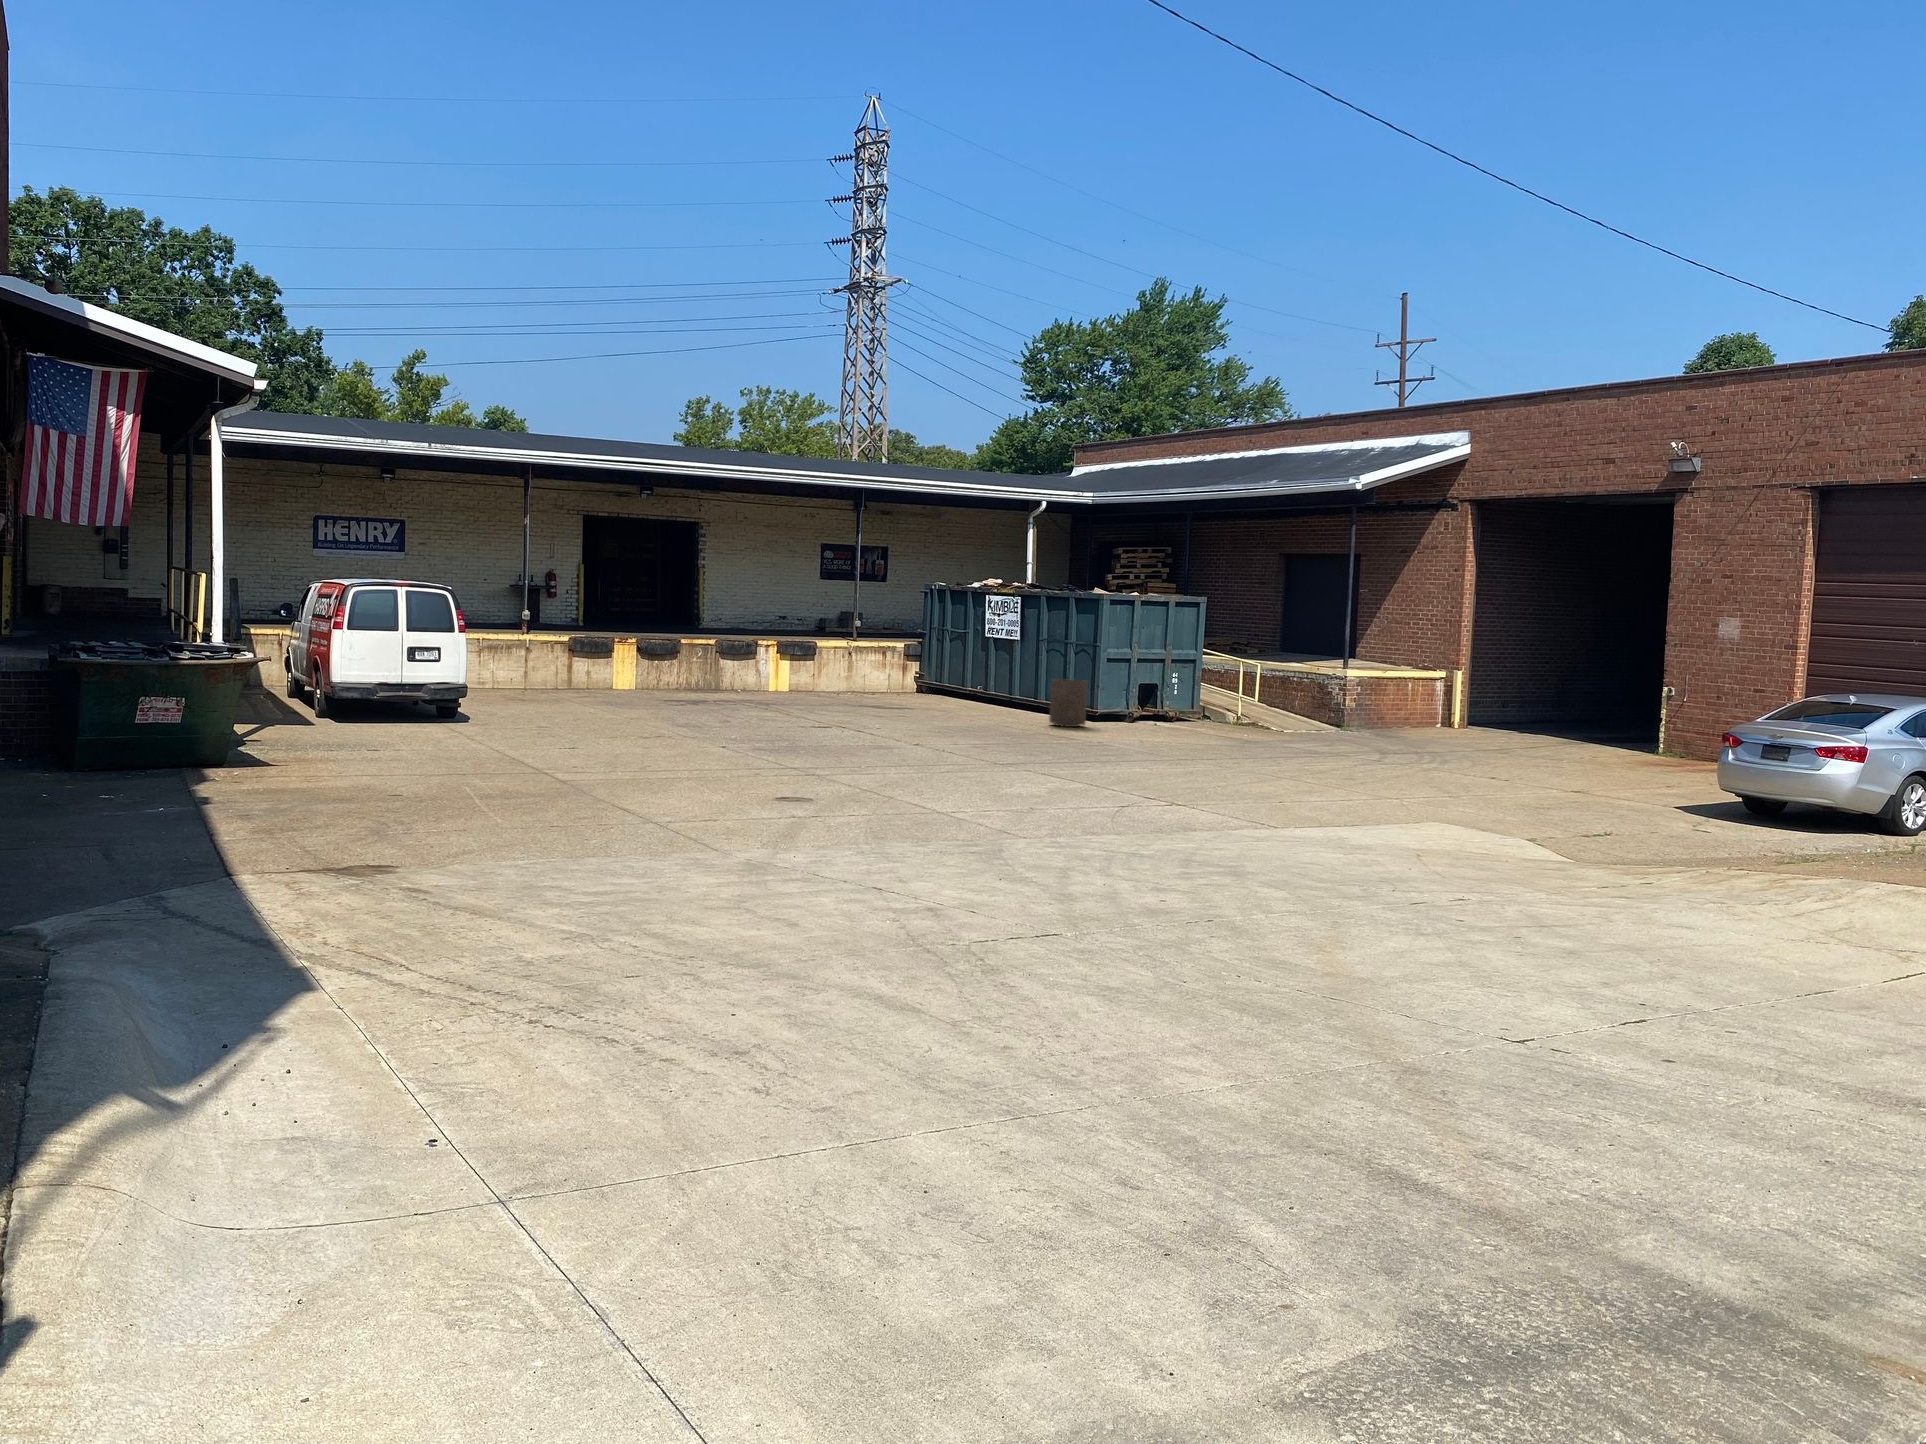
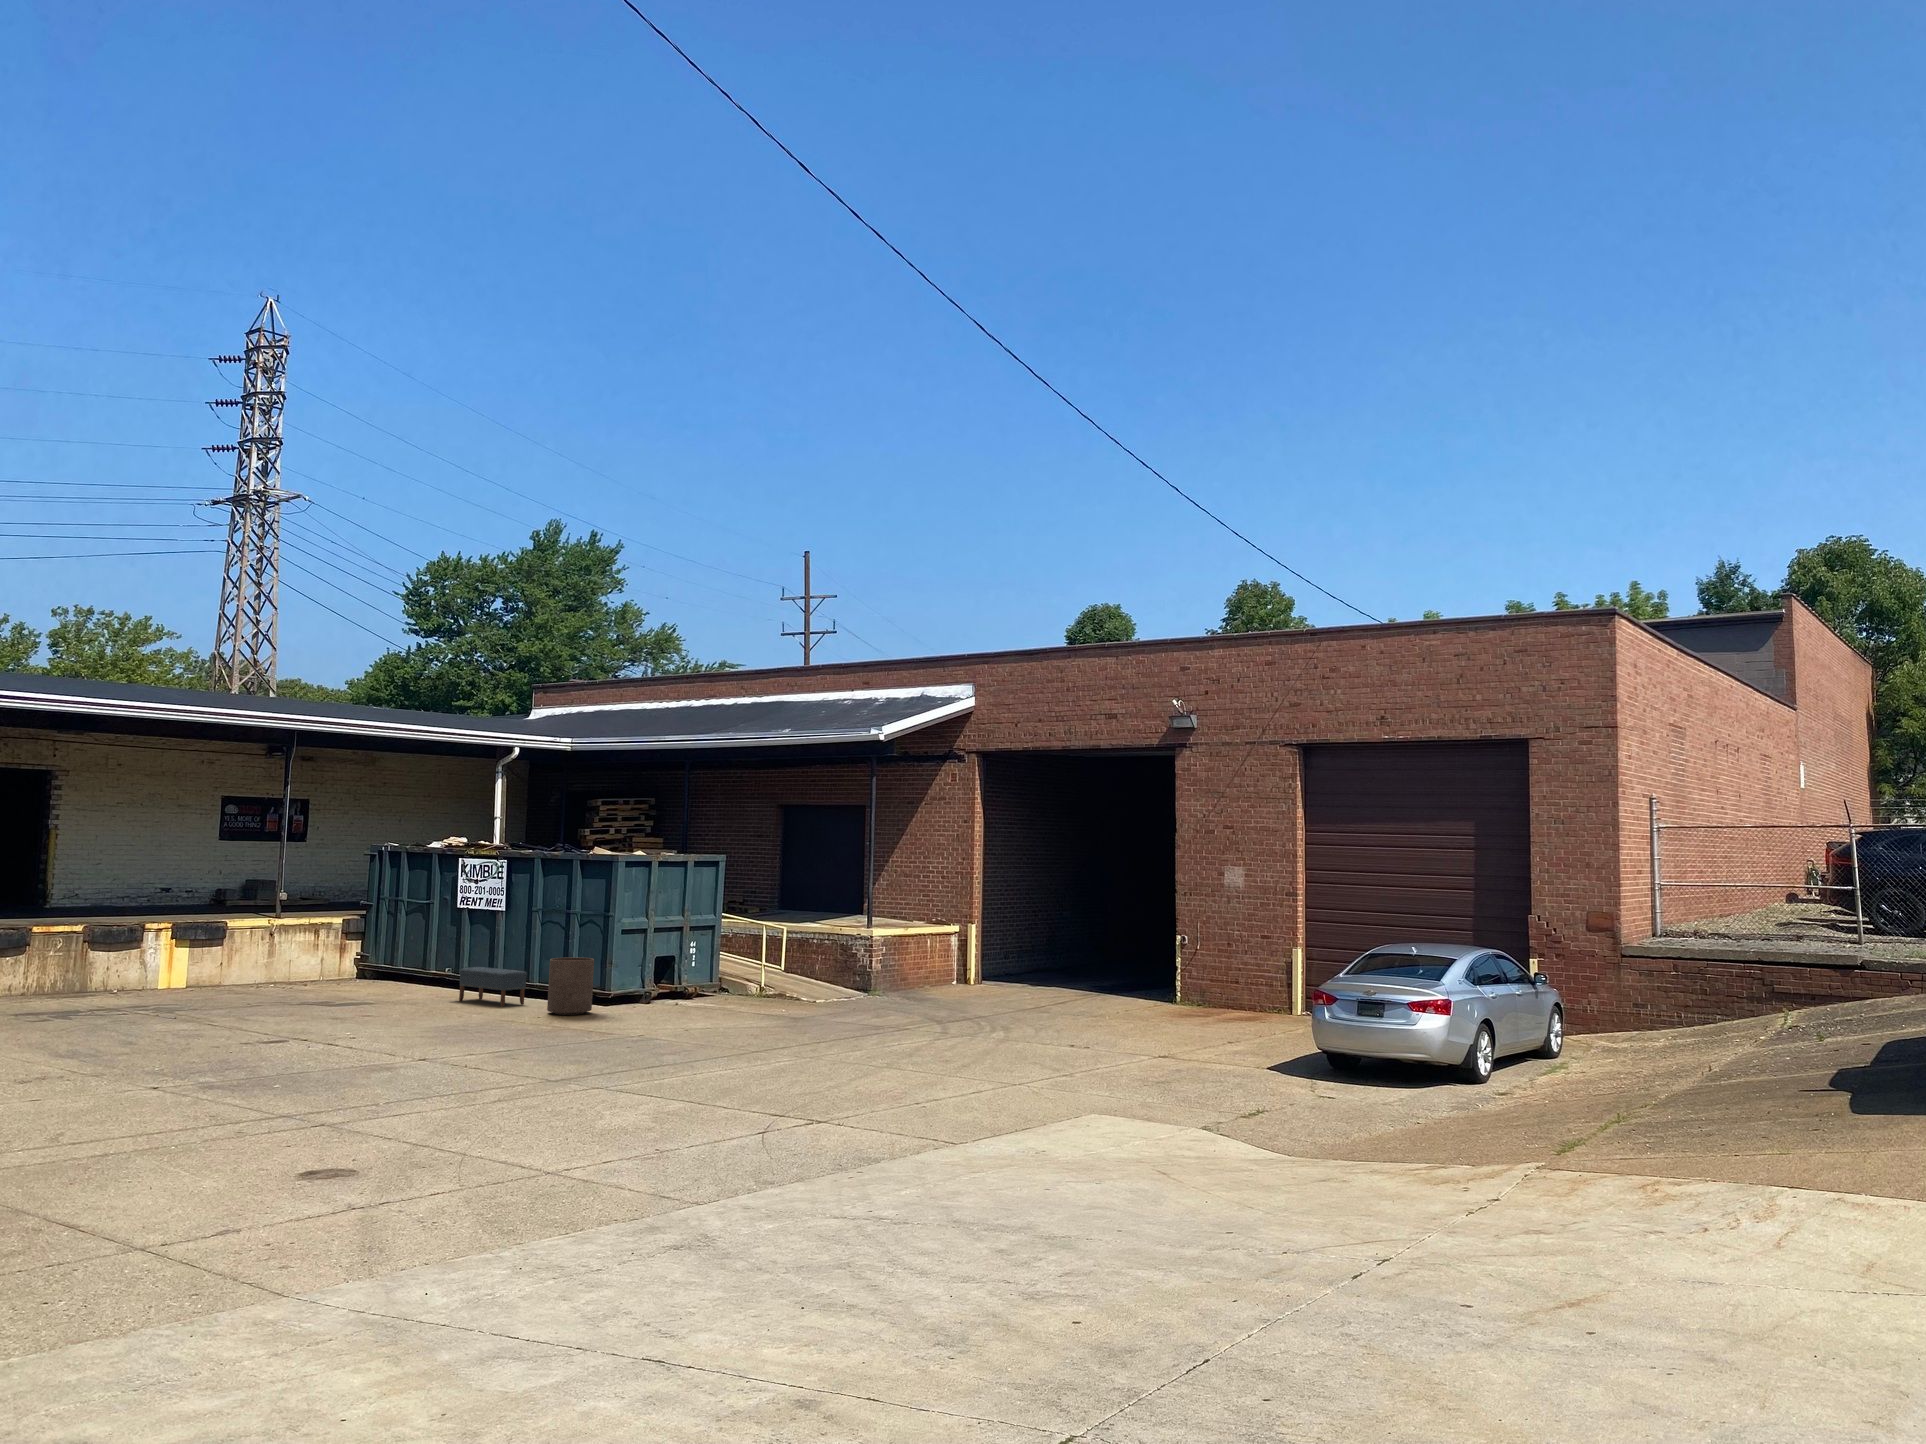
bench: none [985,686,1037,719] -> present [459,967,527,1006]

